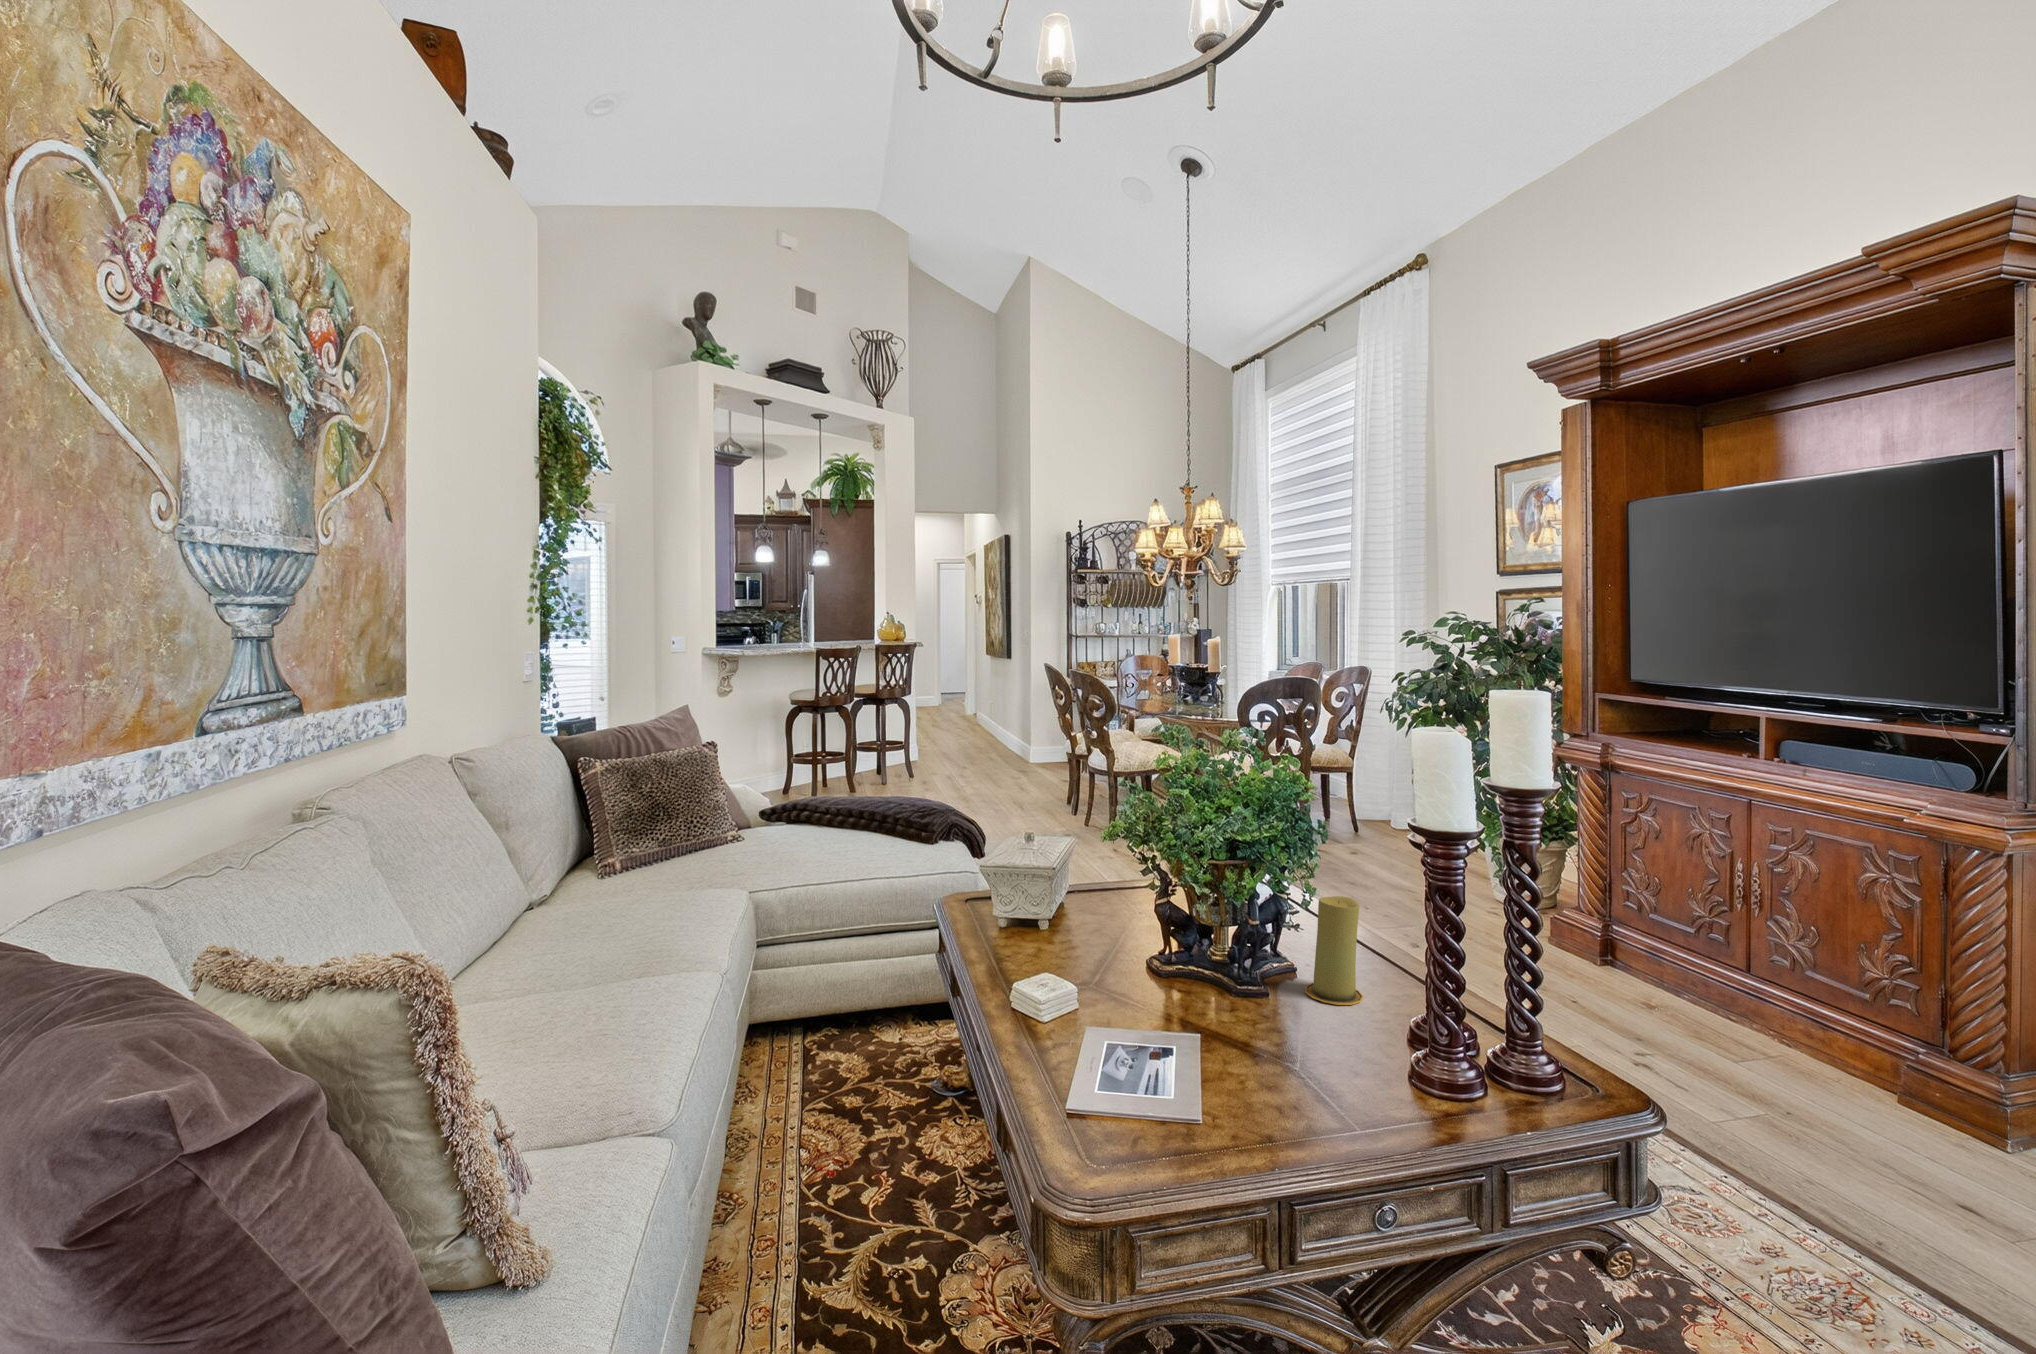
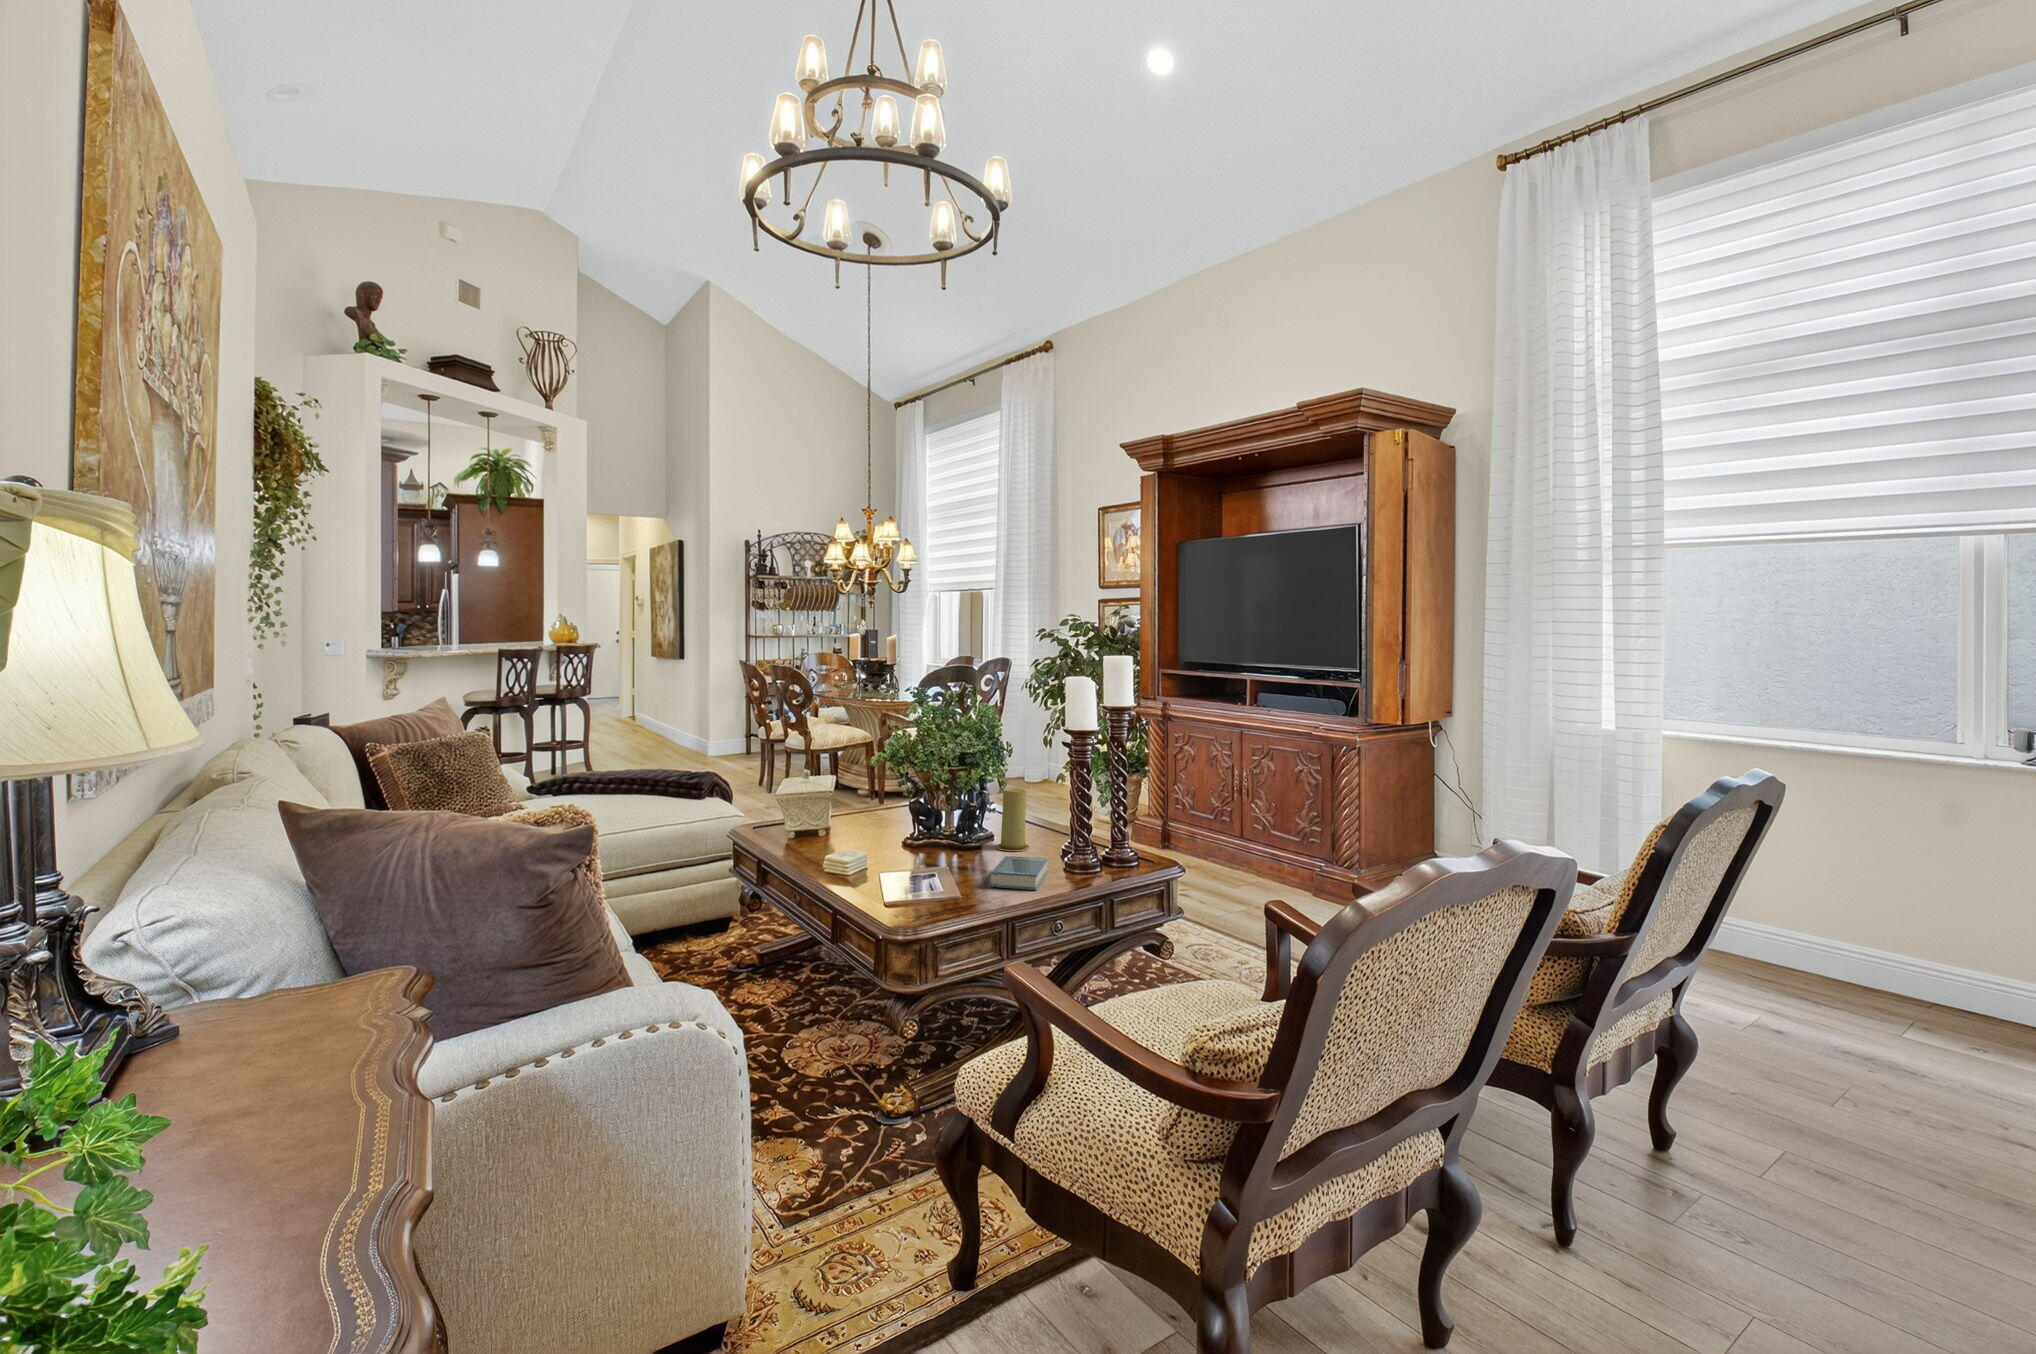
hardback book: none [1273,1027,1390,1121] -> present [989,856,1048,890]

